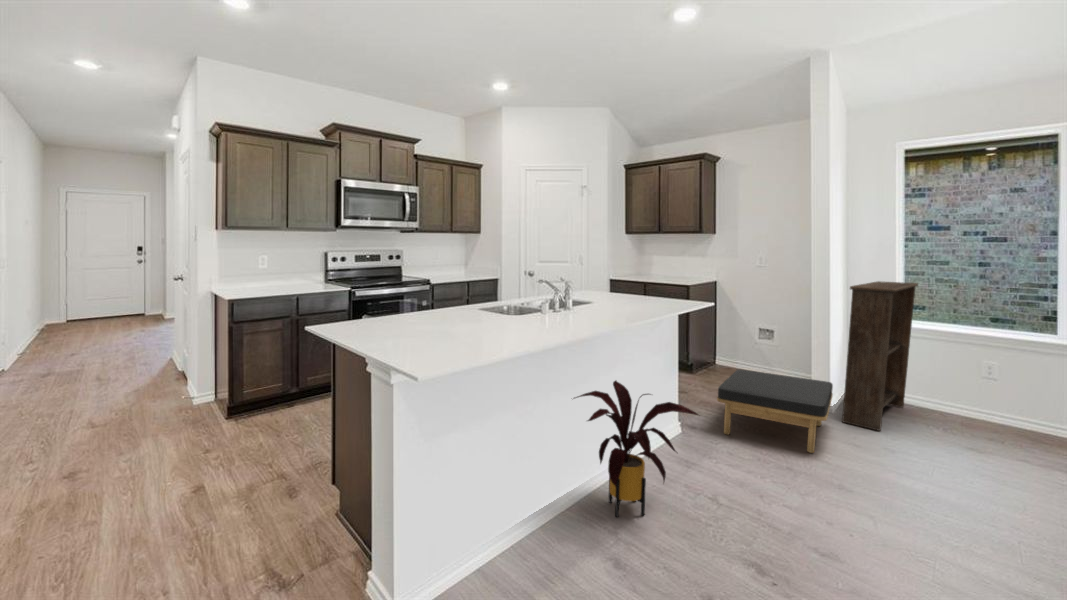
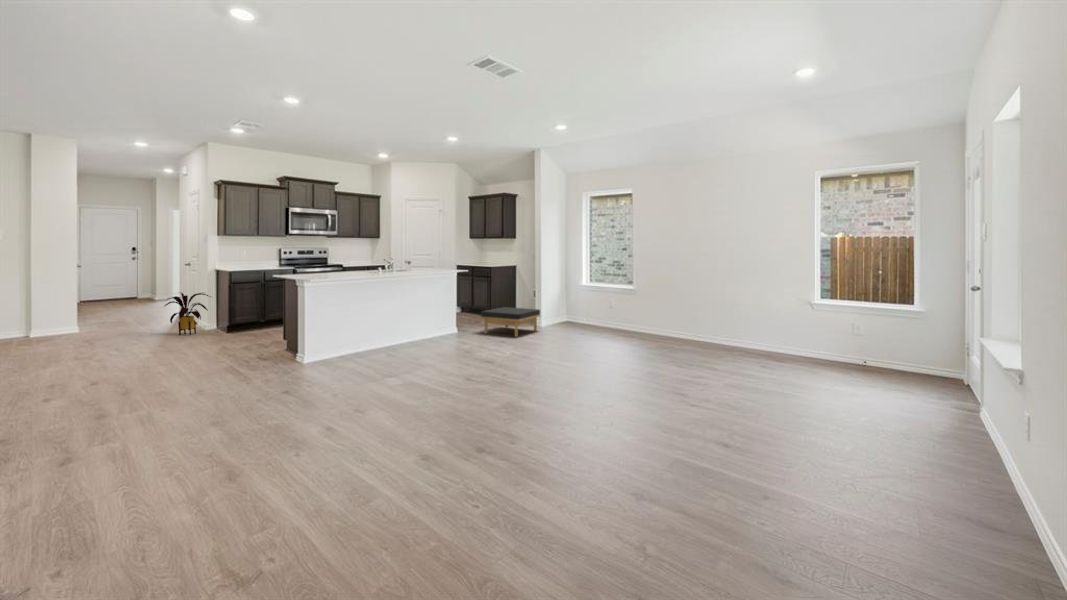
bookshelf: present [842,281,918,431] -> none [548,263,593,332]
house plant: present [574,381,698,517] -> present [165,293,210,335]

